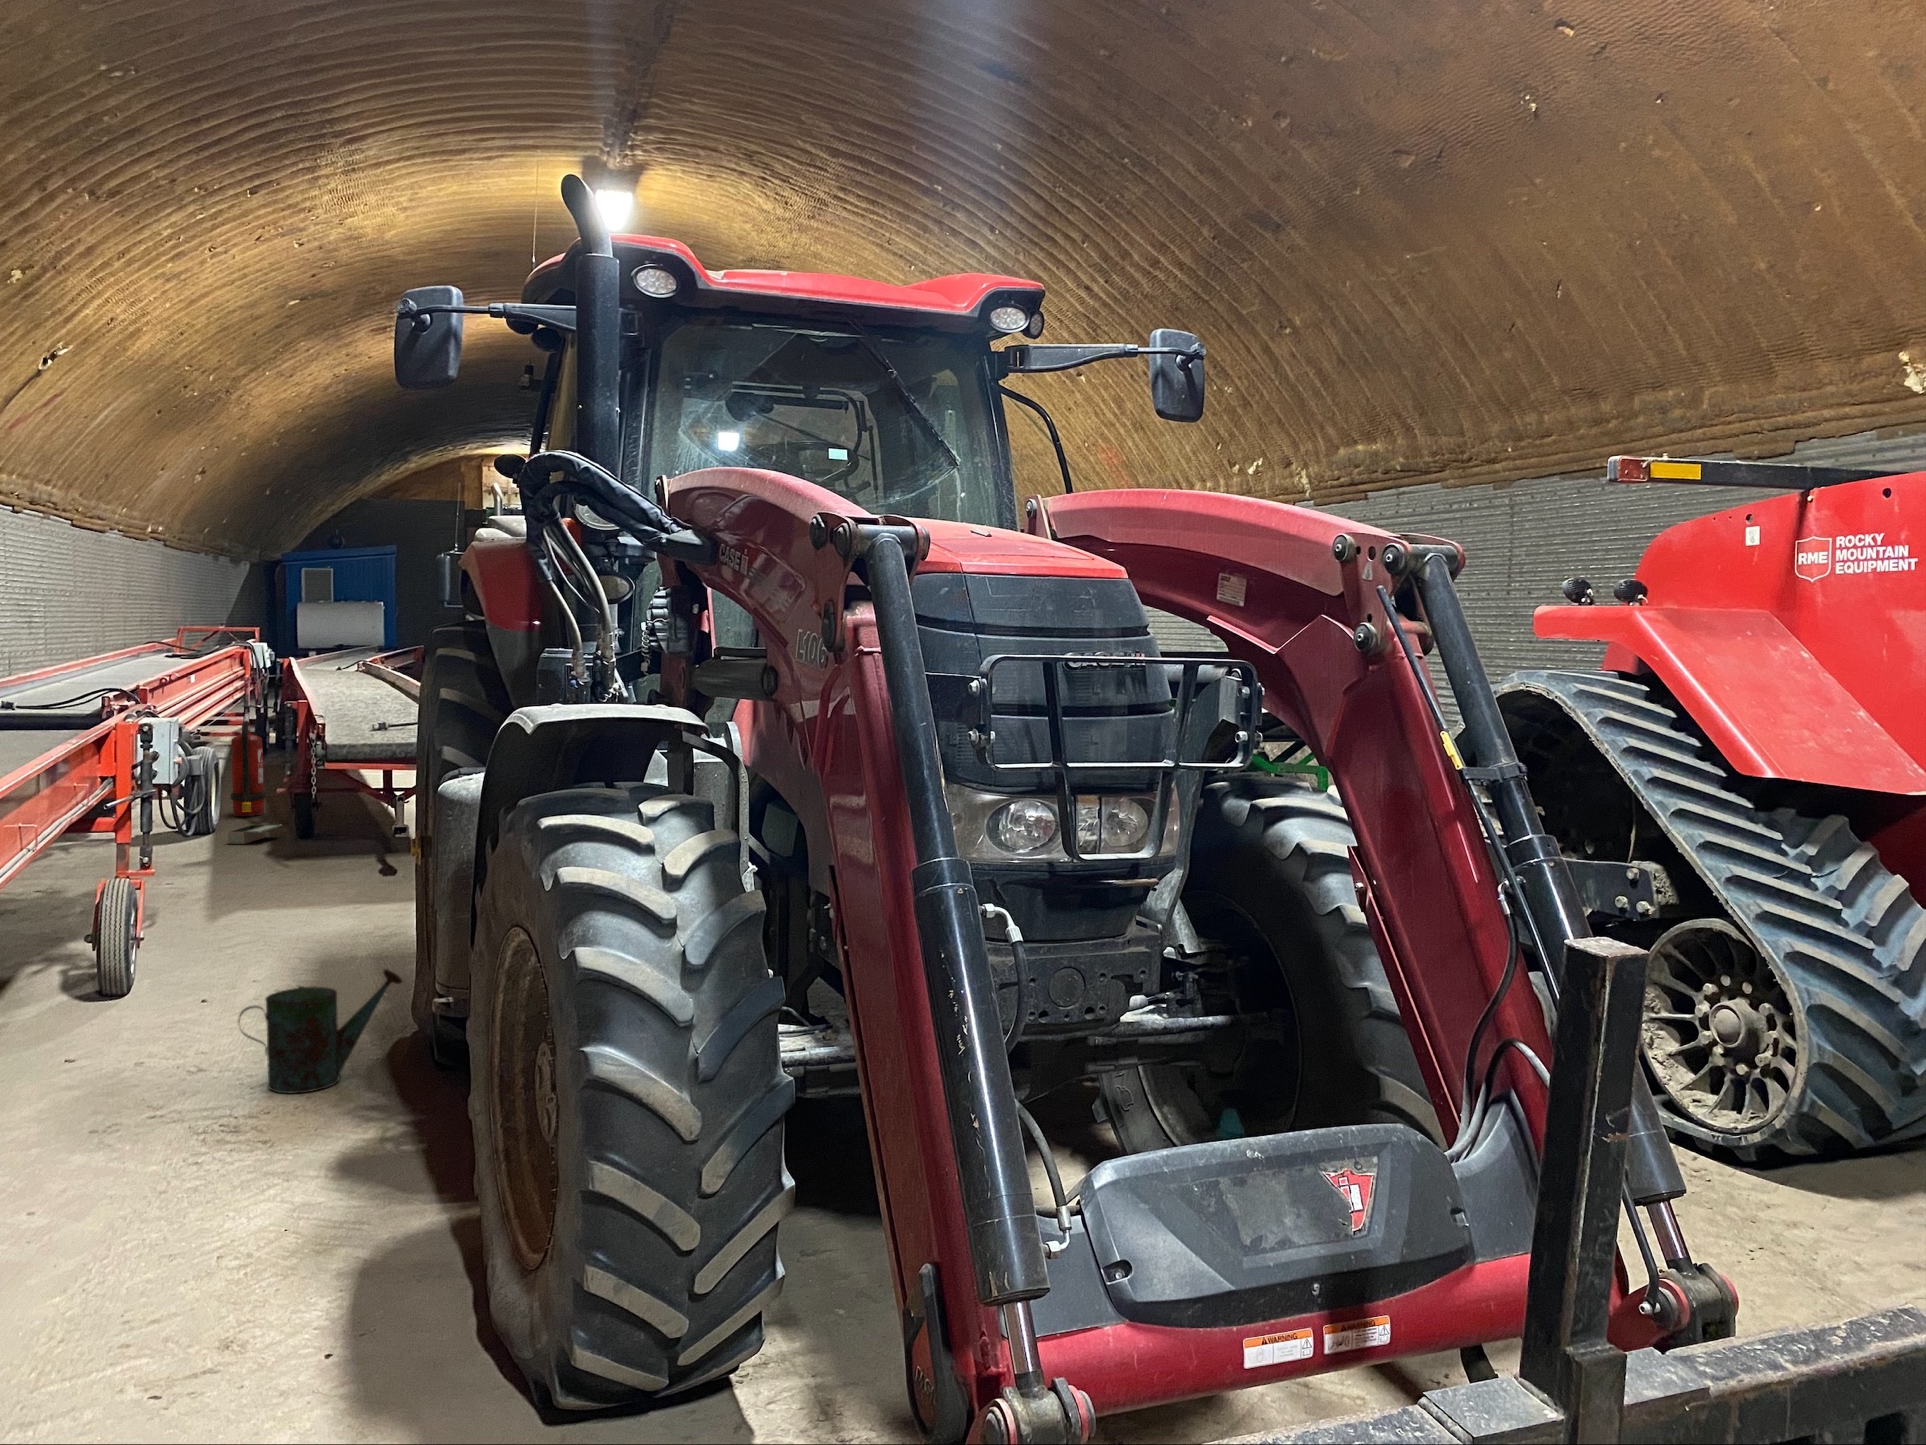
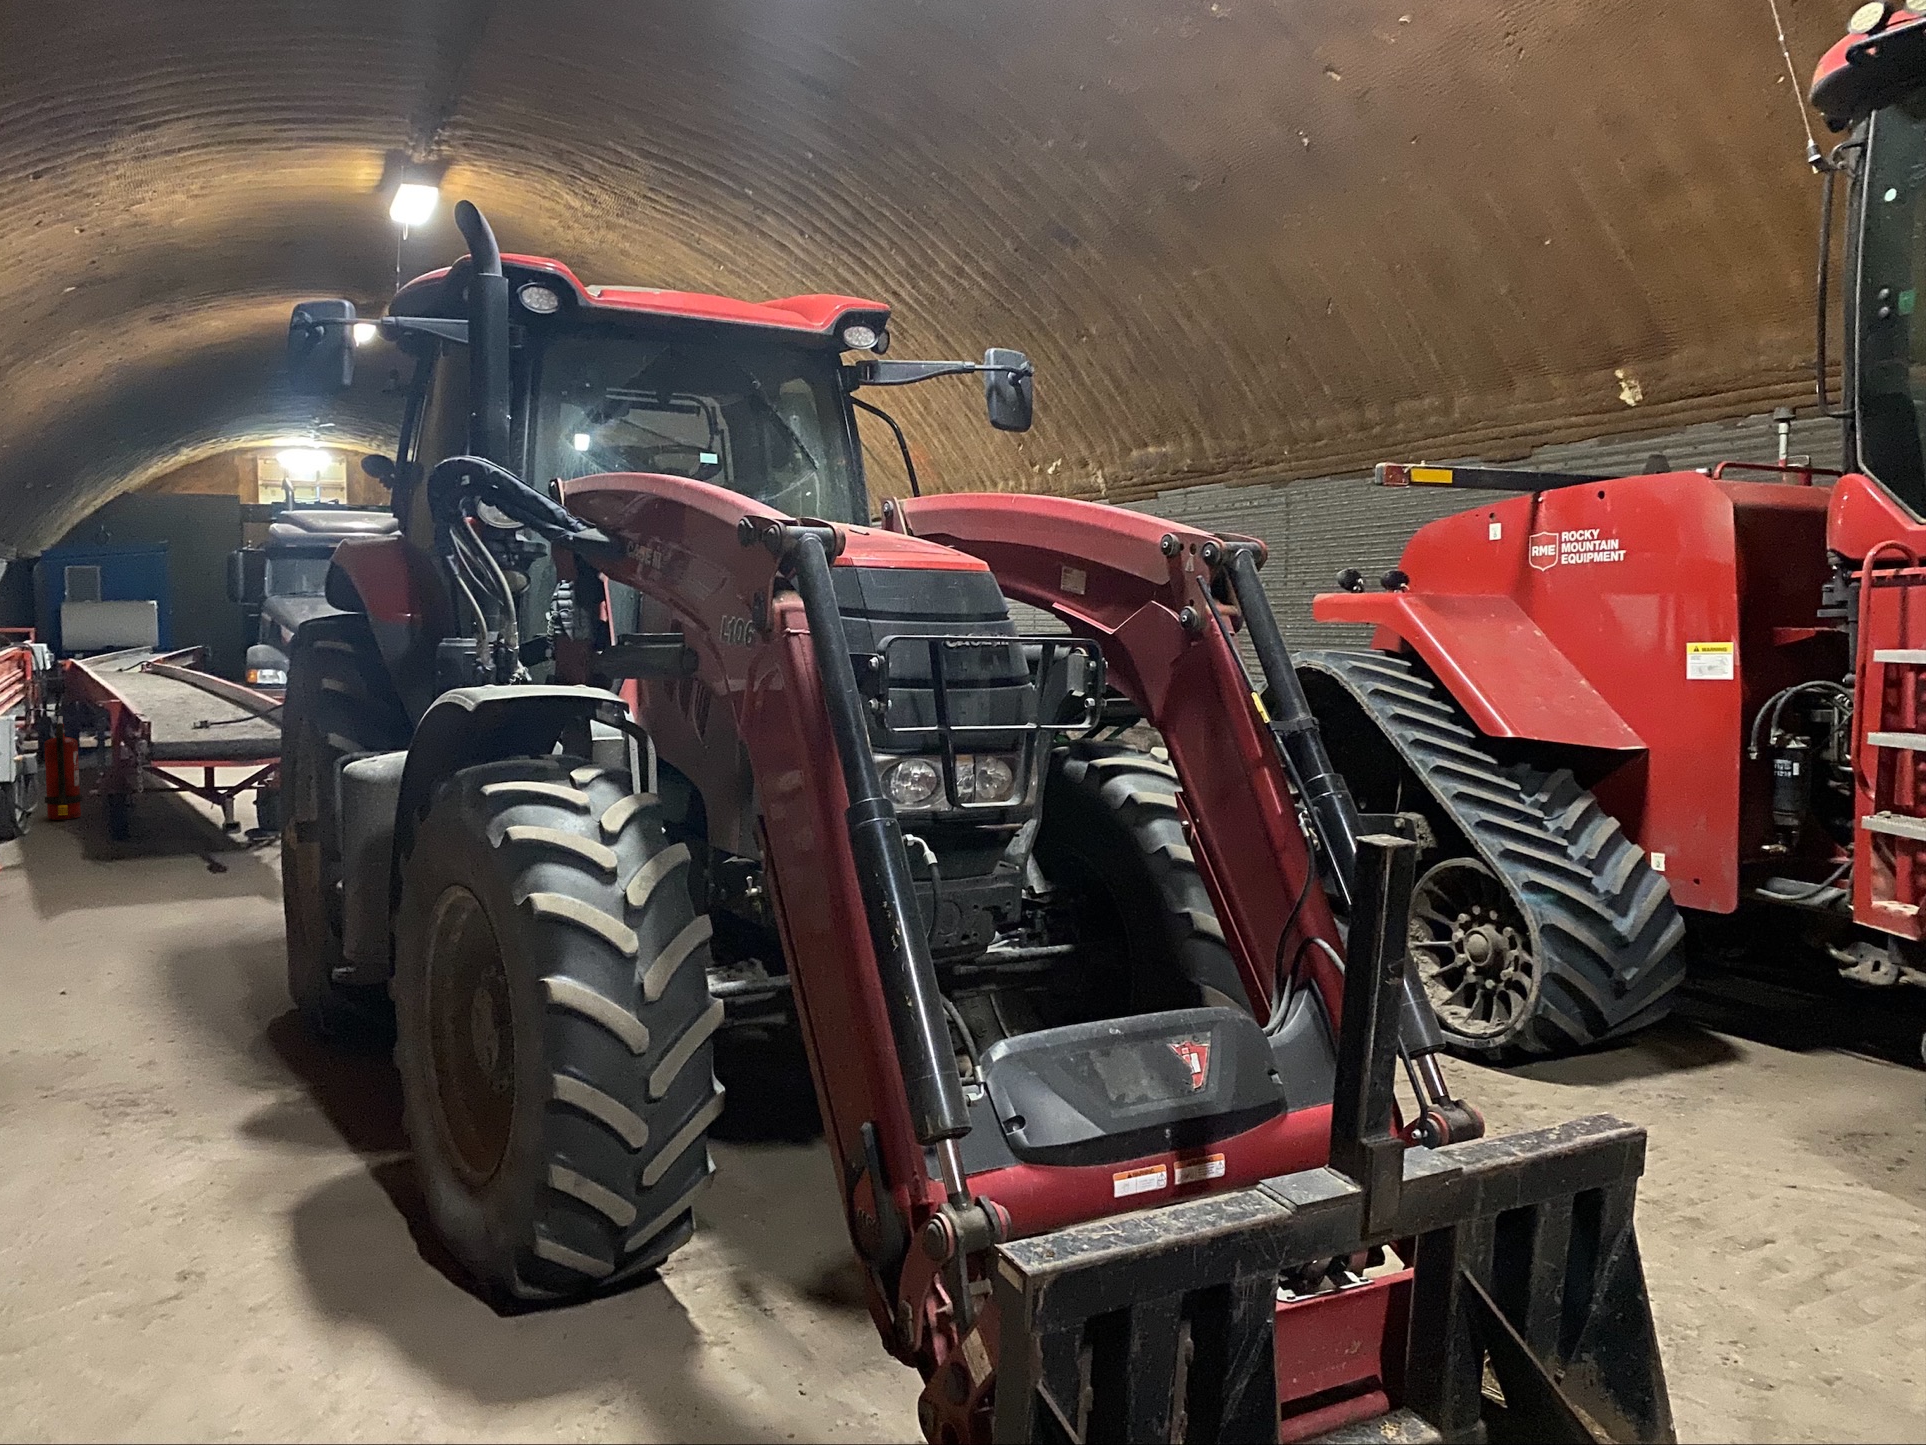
toolbox: present [228,824,282,844] -> none [51,825,107,846]
watering can: present [239,969,402,1094] -> none [131,947,292,1068]

